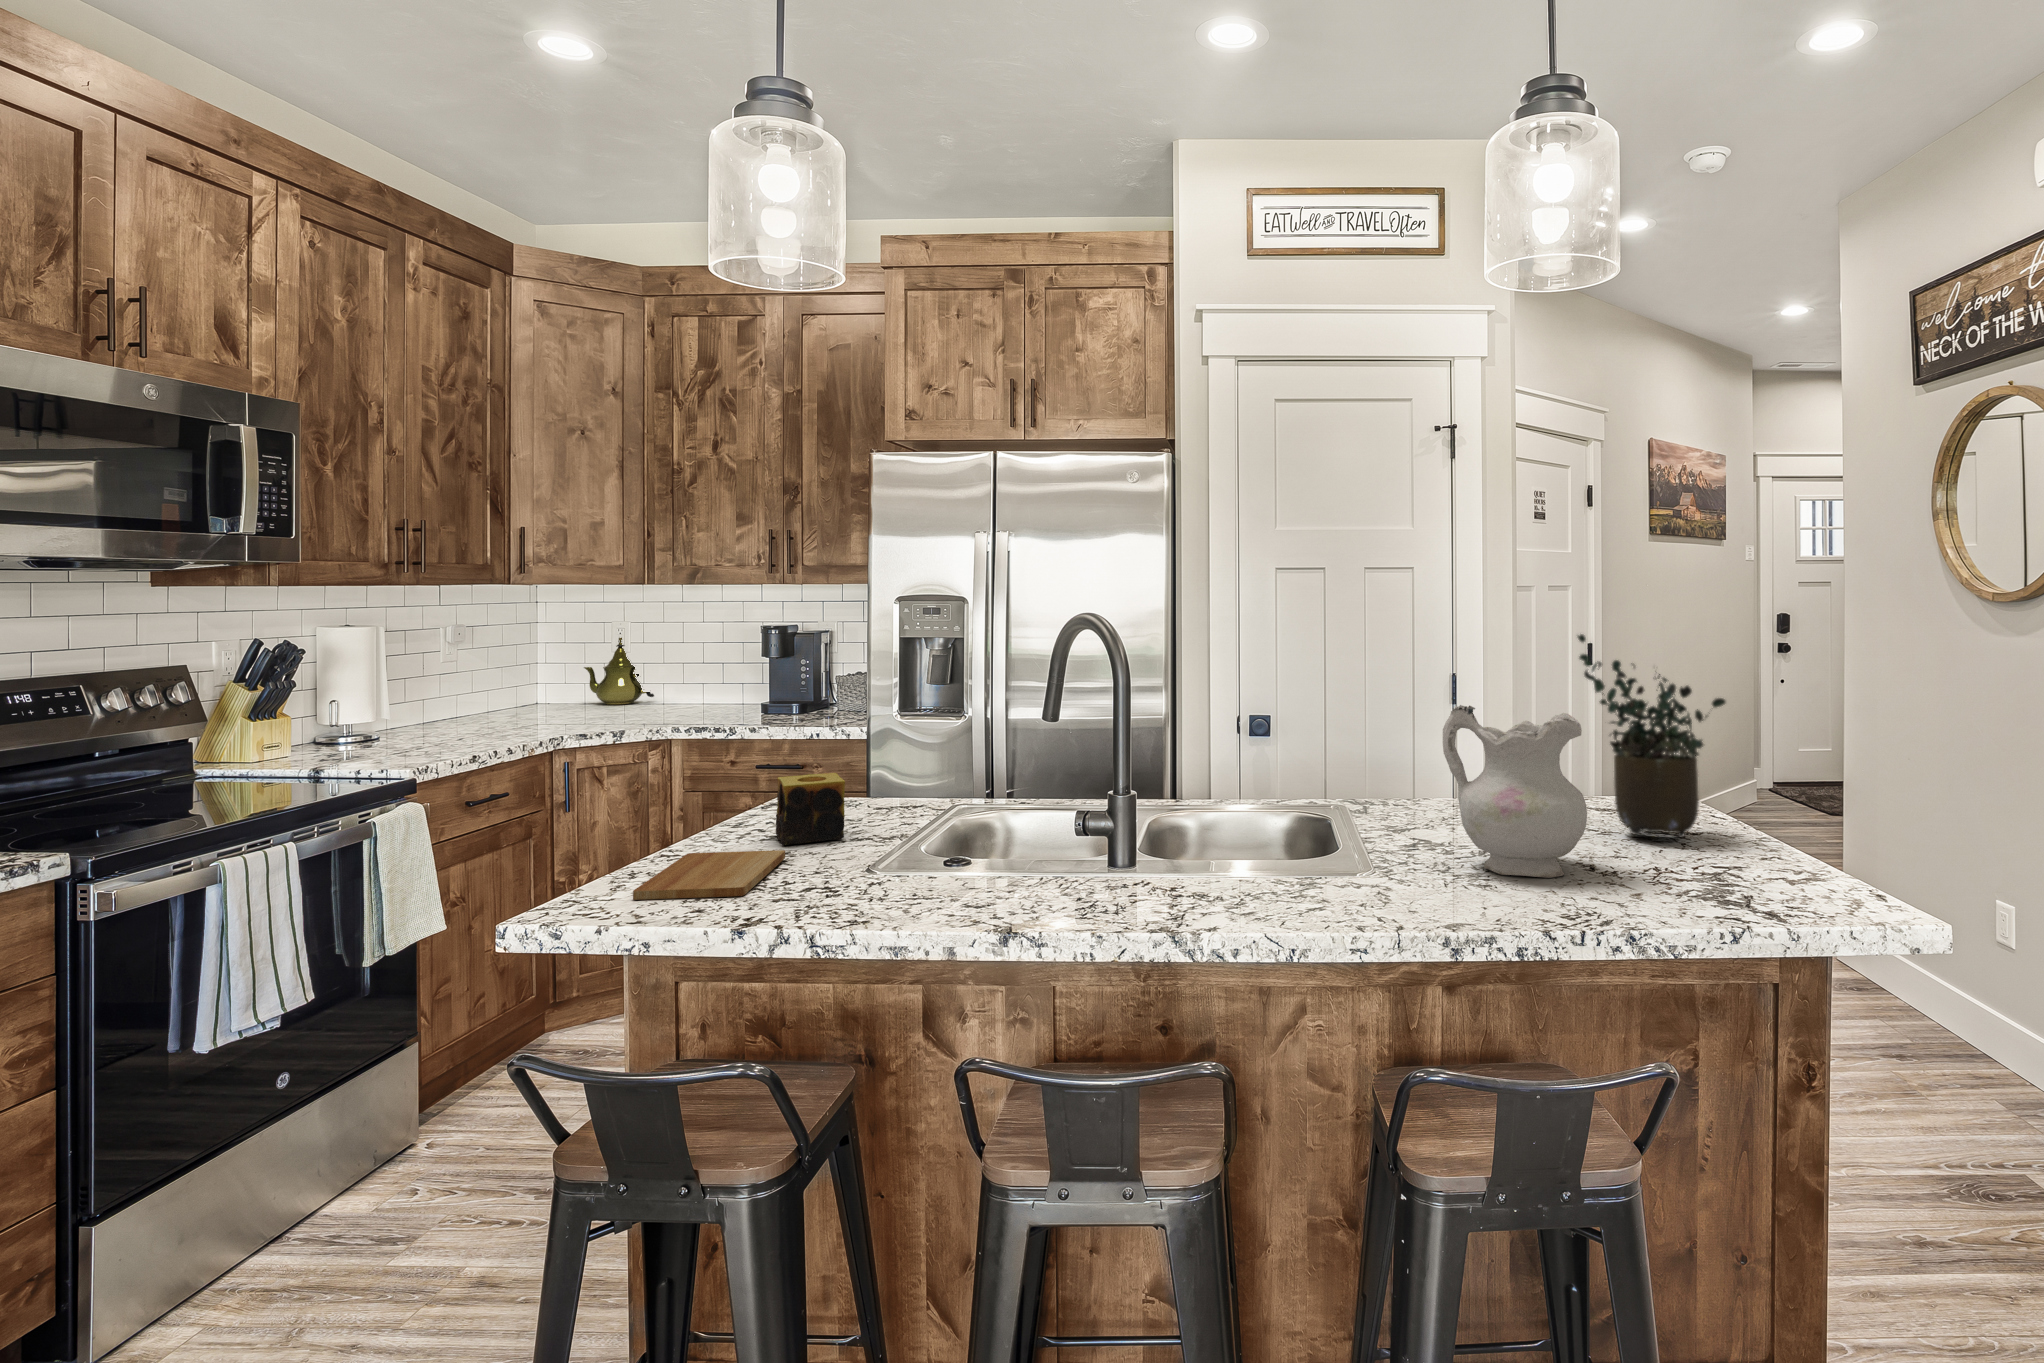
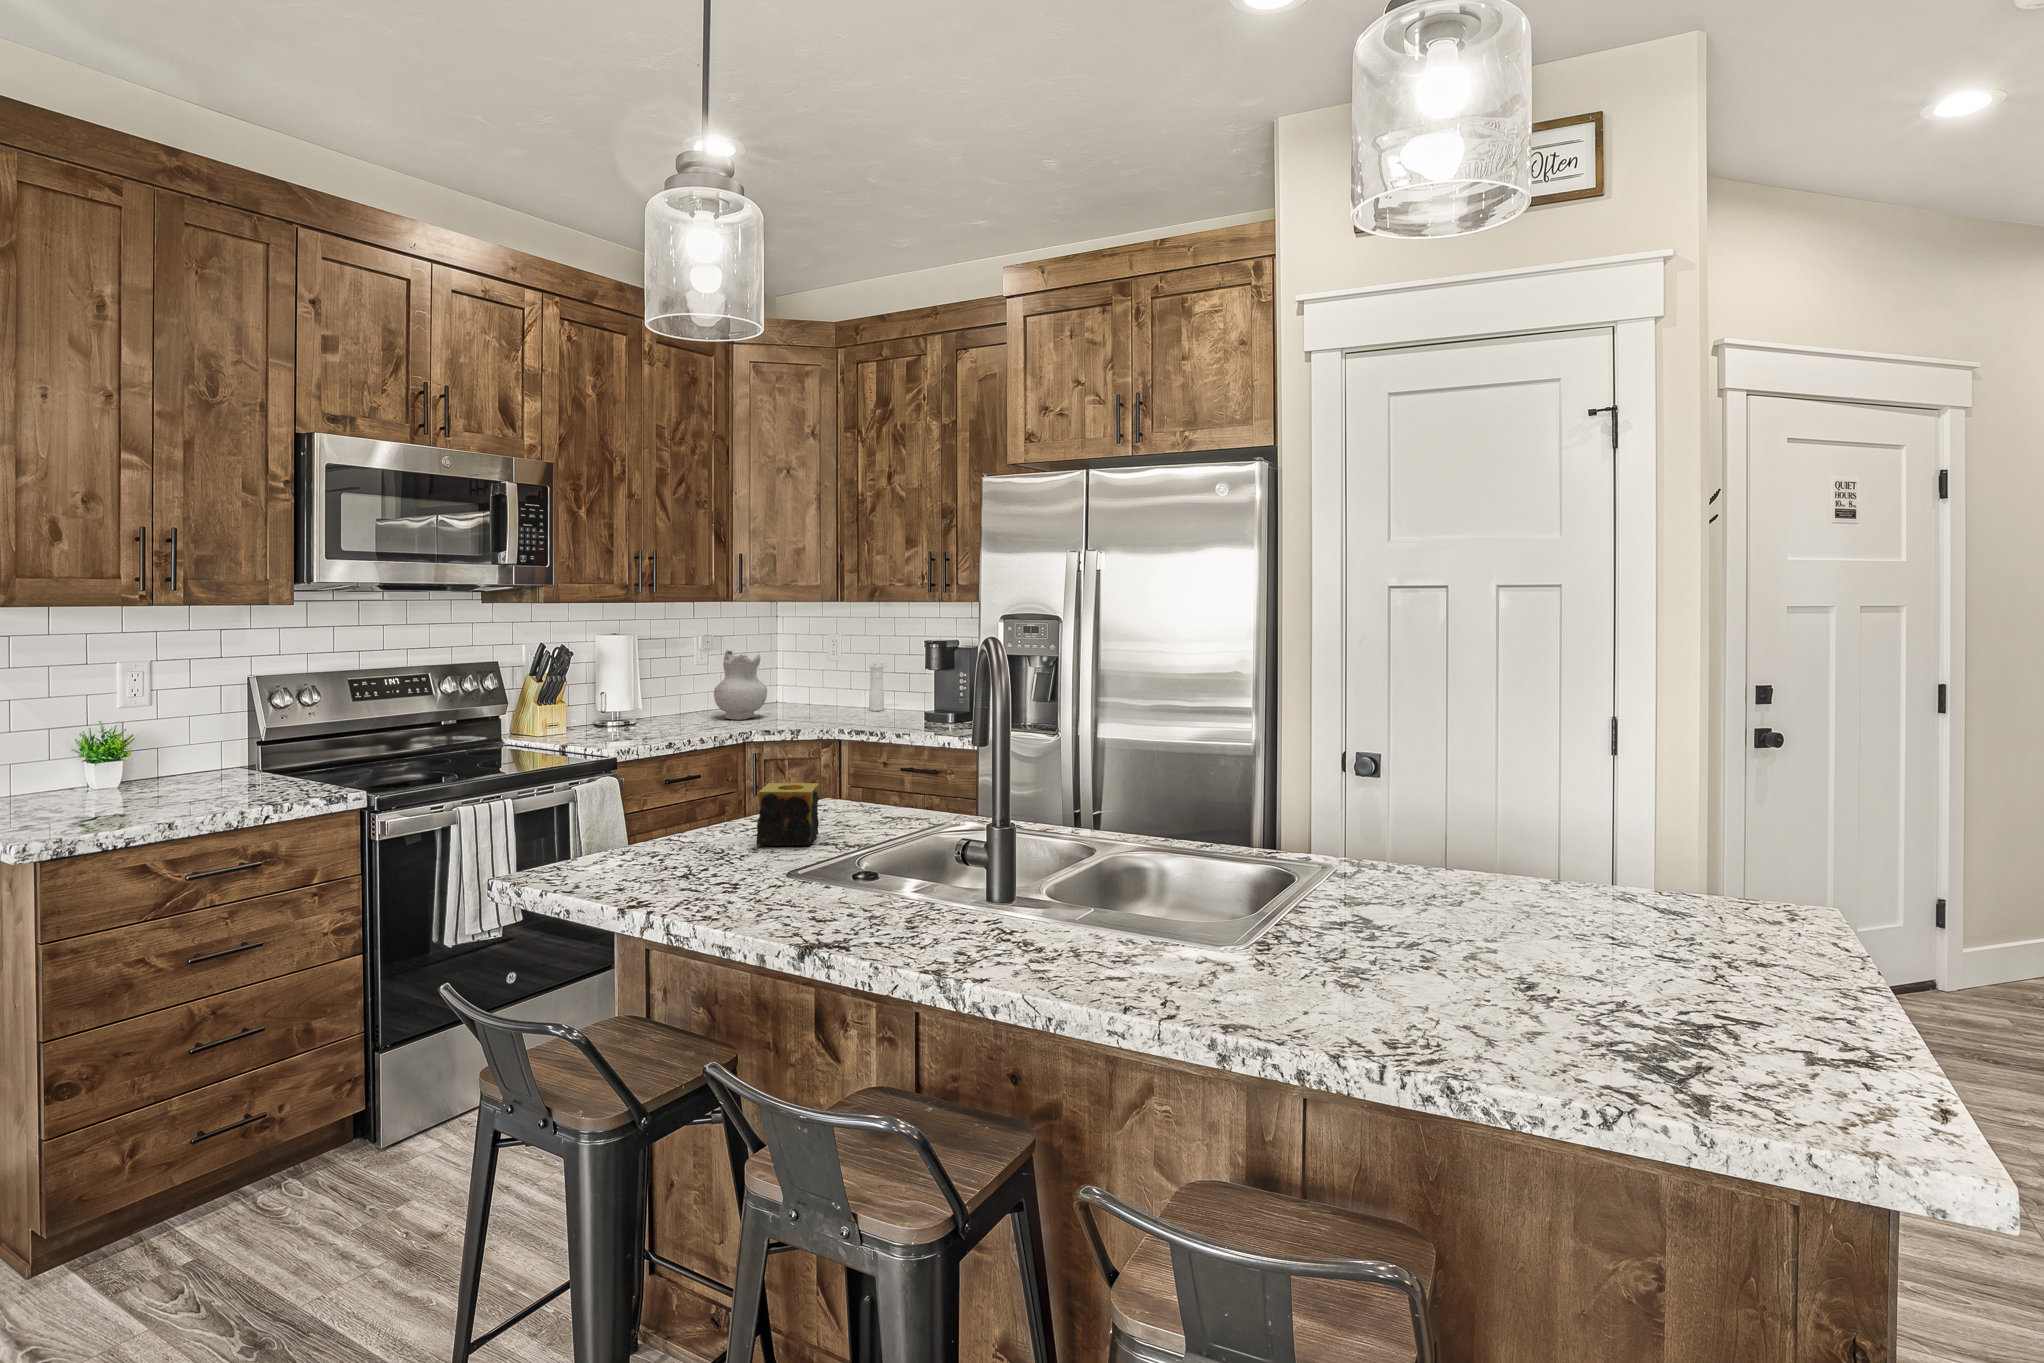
potted plant: present [1578,634,1726,838] -> none [1572,683,1770,963]
teapot: present [584,638,654,705] -> none [804,646,861,704]
pepper mill: none [678,643,707,708] -> present [869,661,888,711]
ceramic pitcher: present [1443,705,1587,878] -> present [714,650,767,720]
cutting board: present [633,850,785,900] -> none [589,844,740,888]

